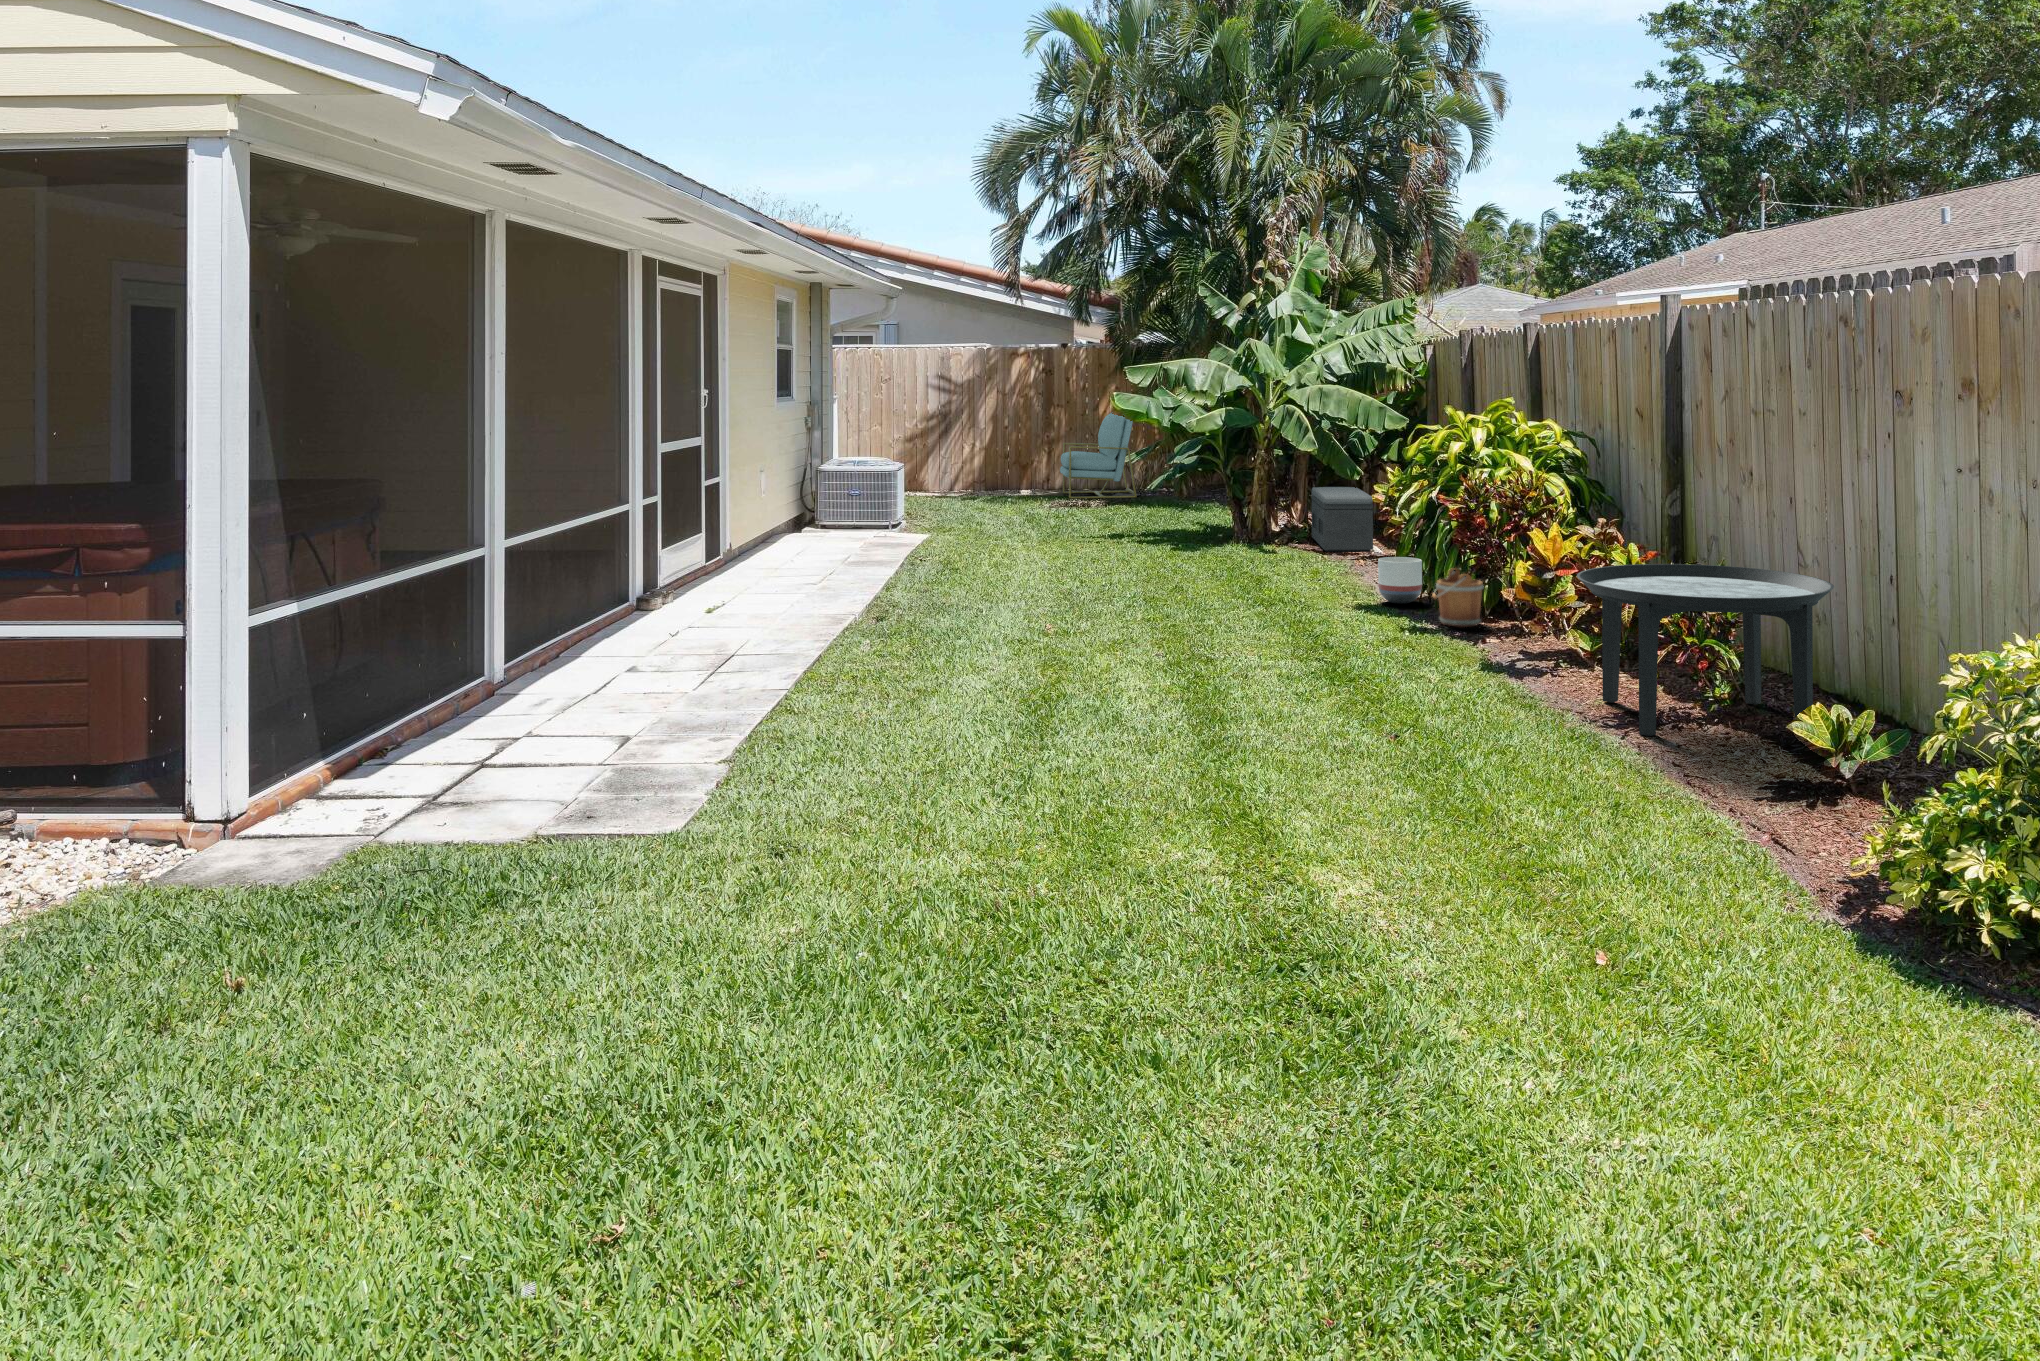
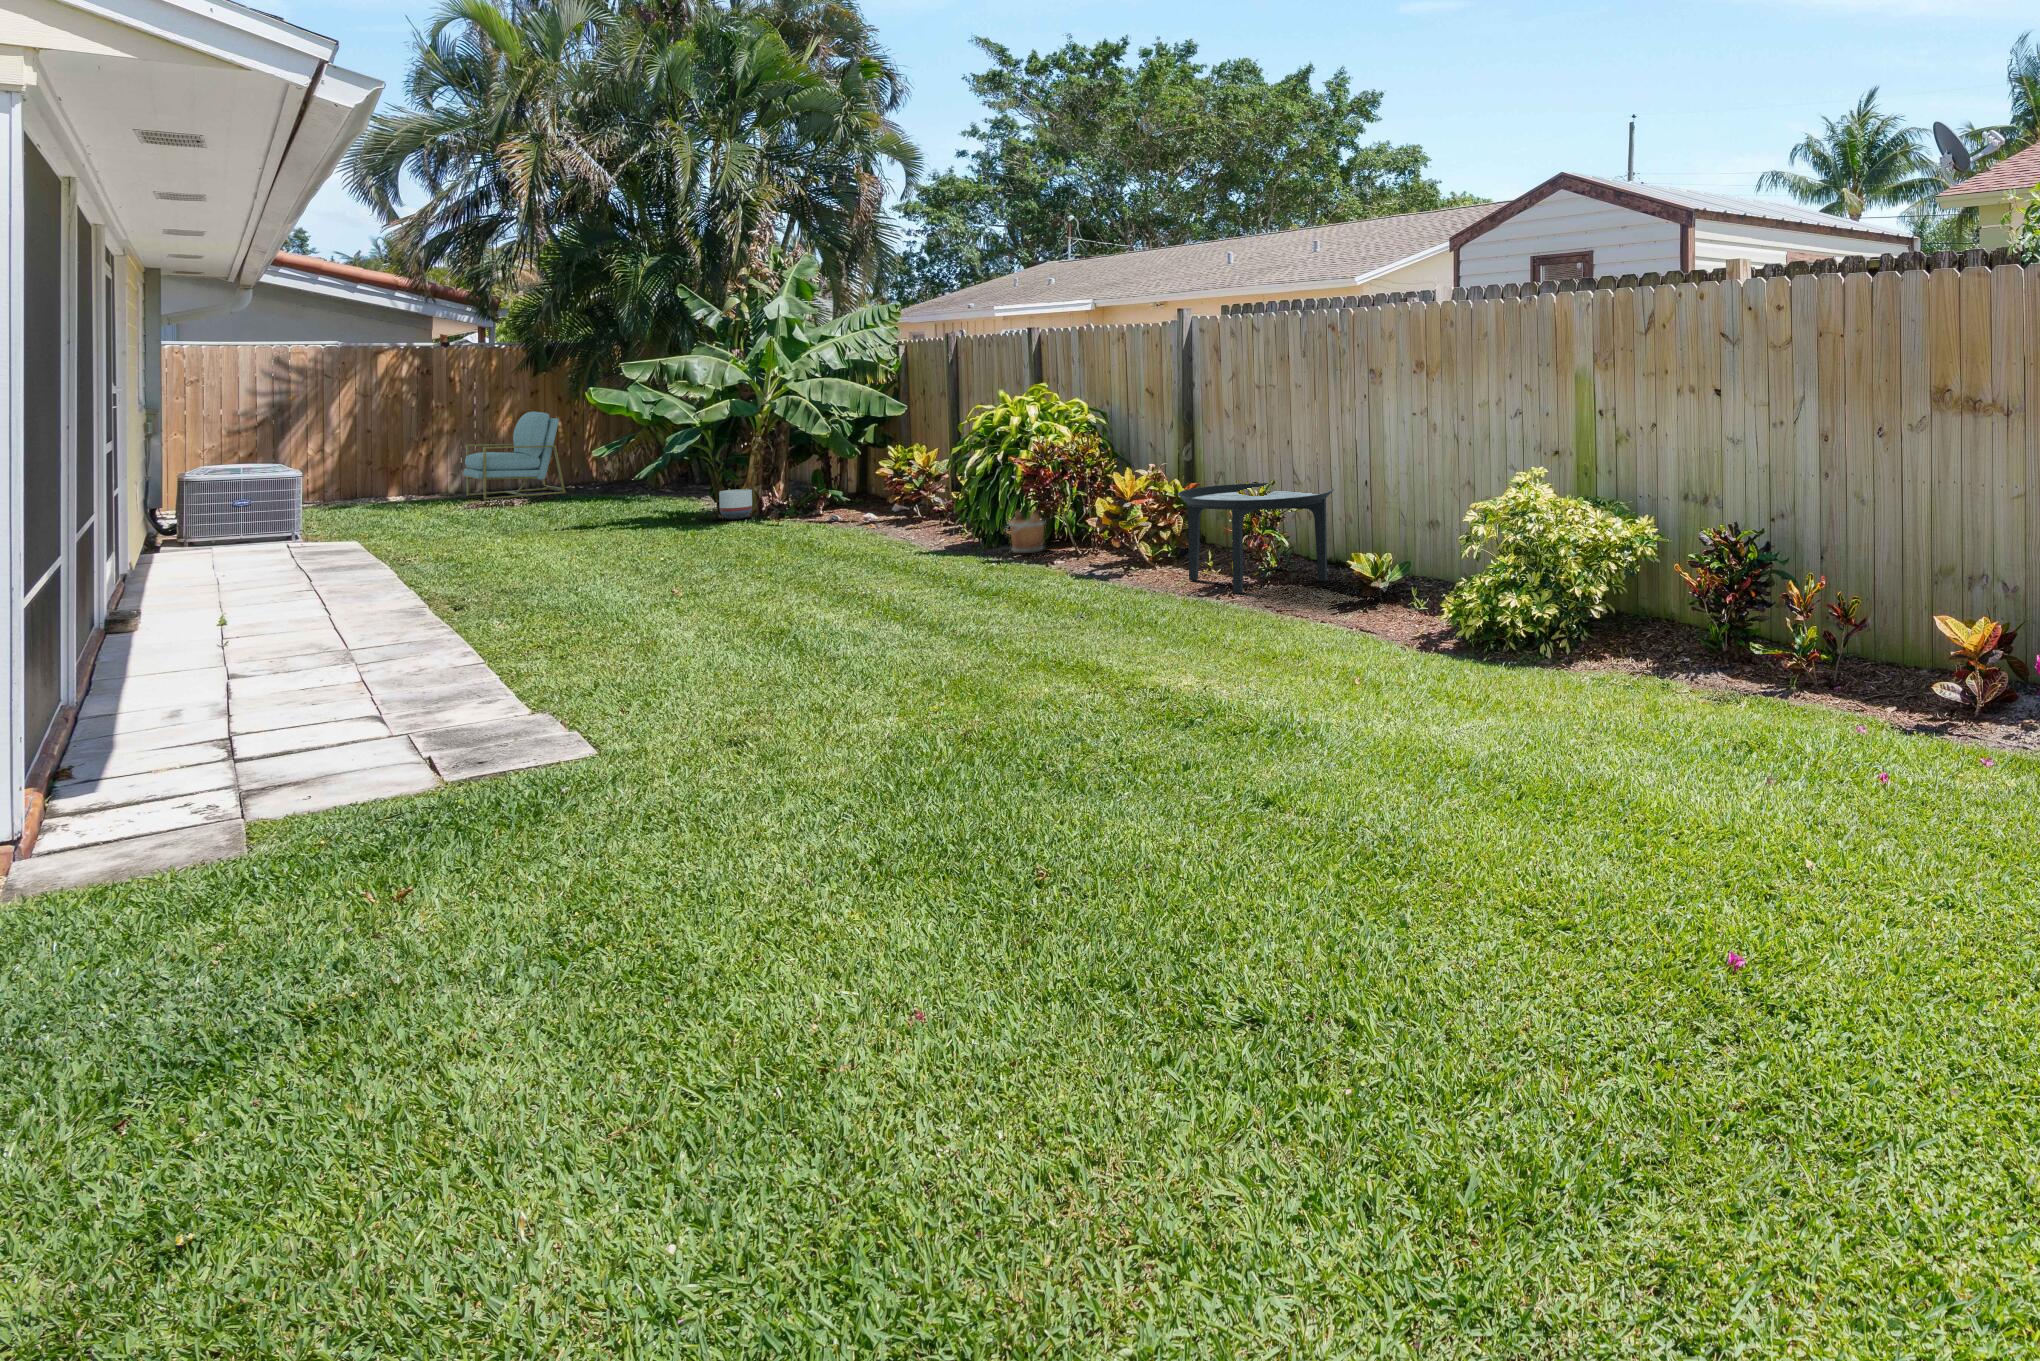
storage bench: present [1312,487,1373,552] -> none [811,463,883,518]
planter: present [1378,557,1422,604] -> present [719,489,752,520]

